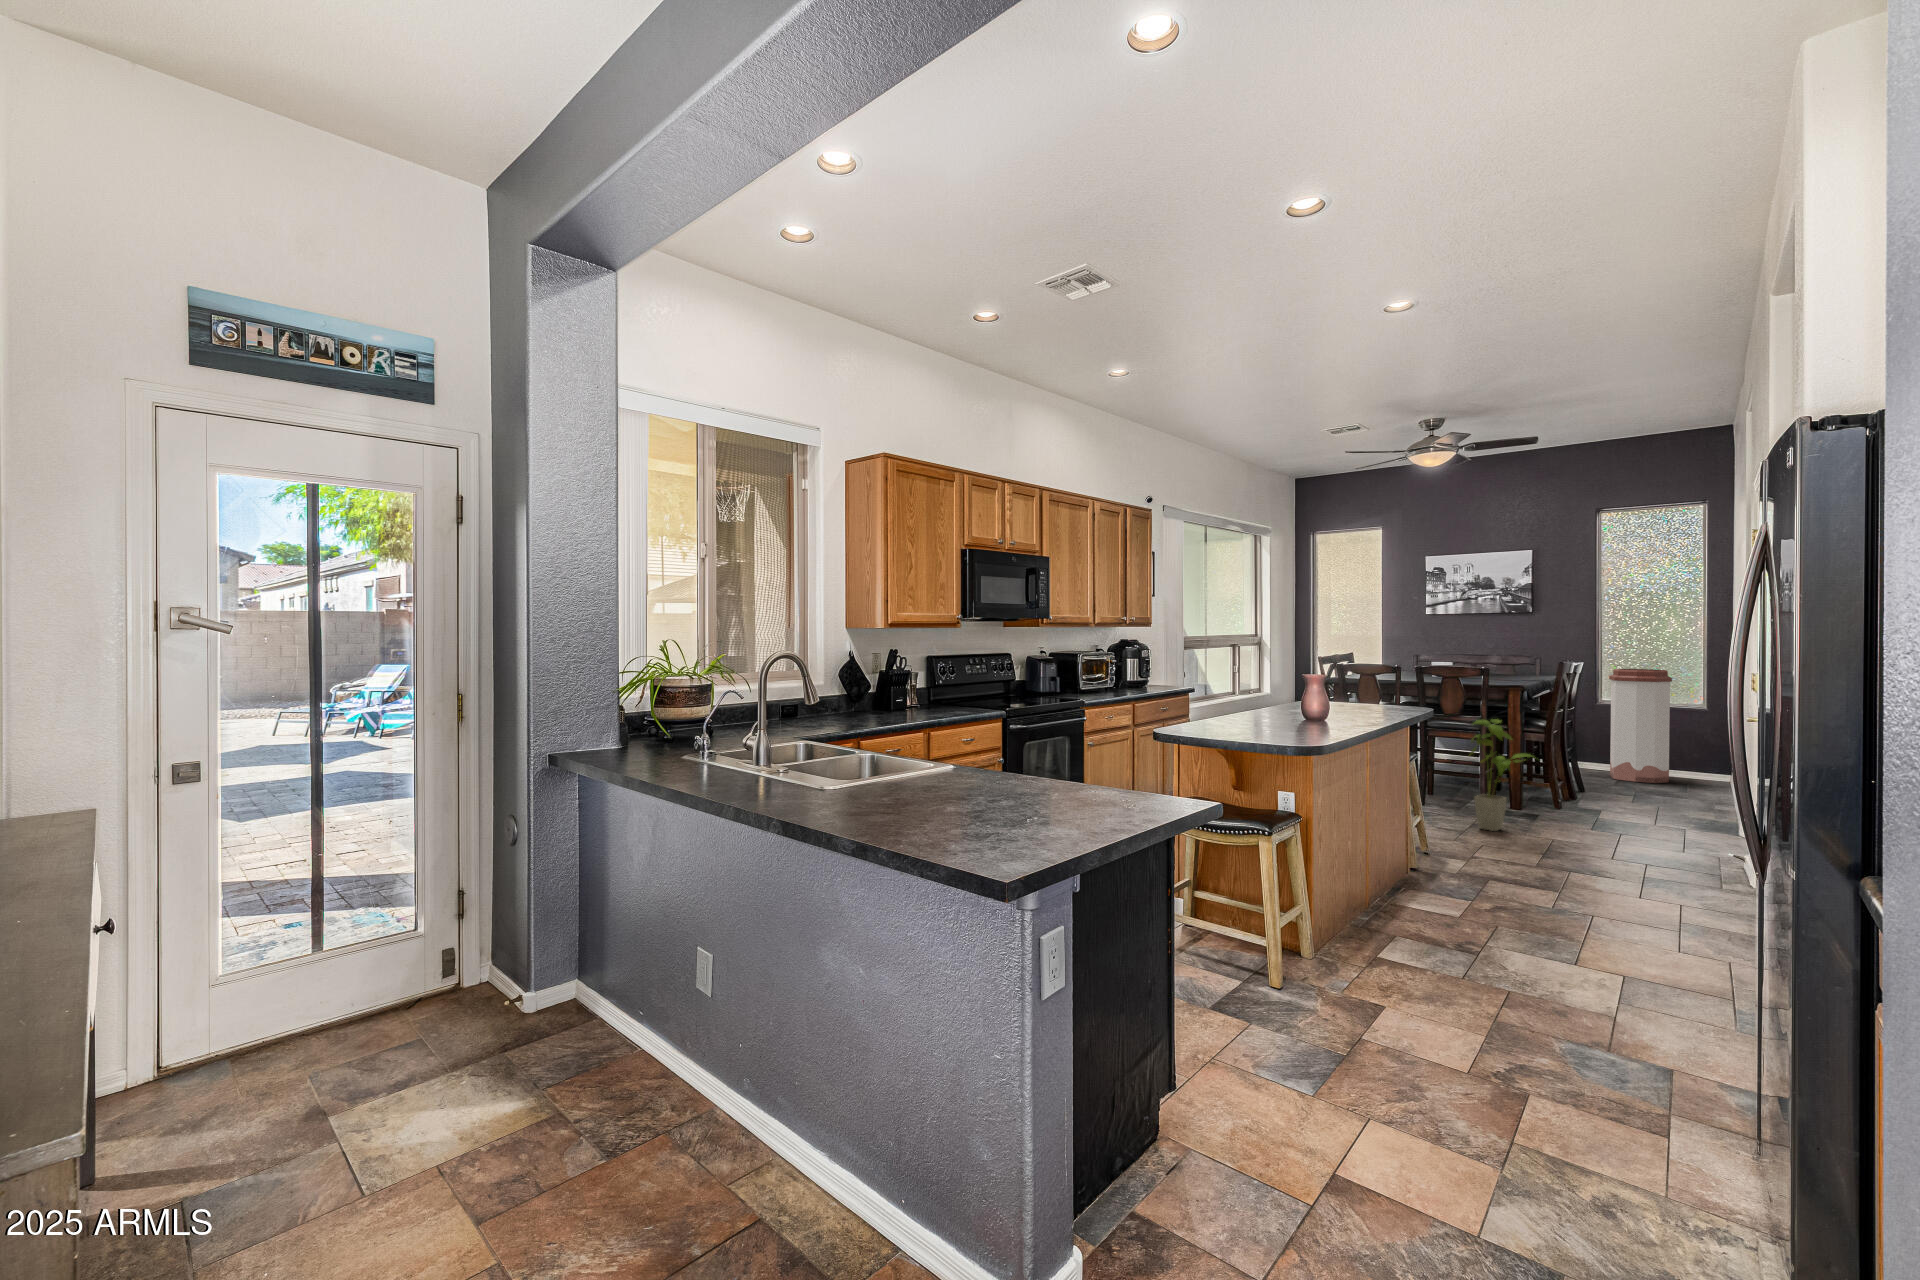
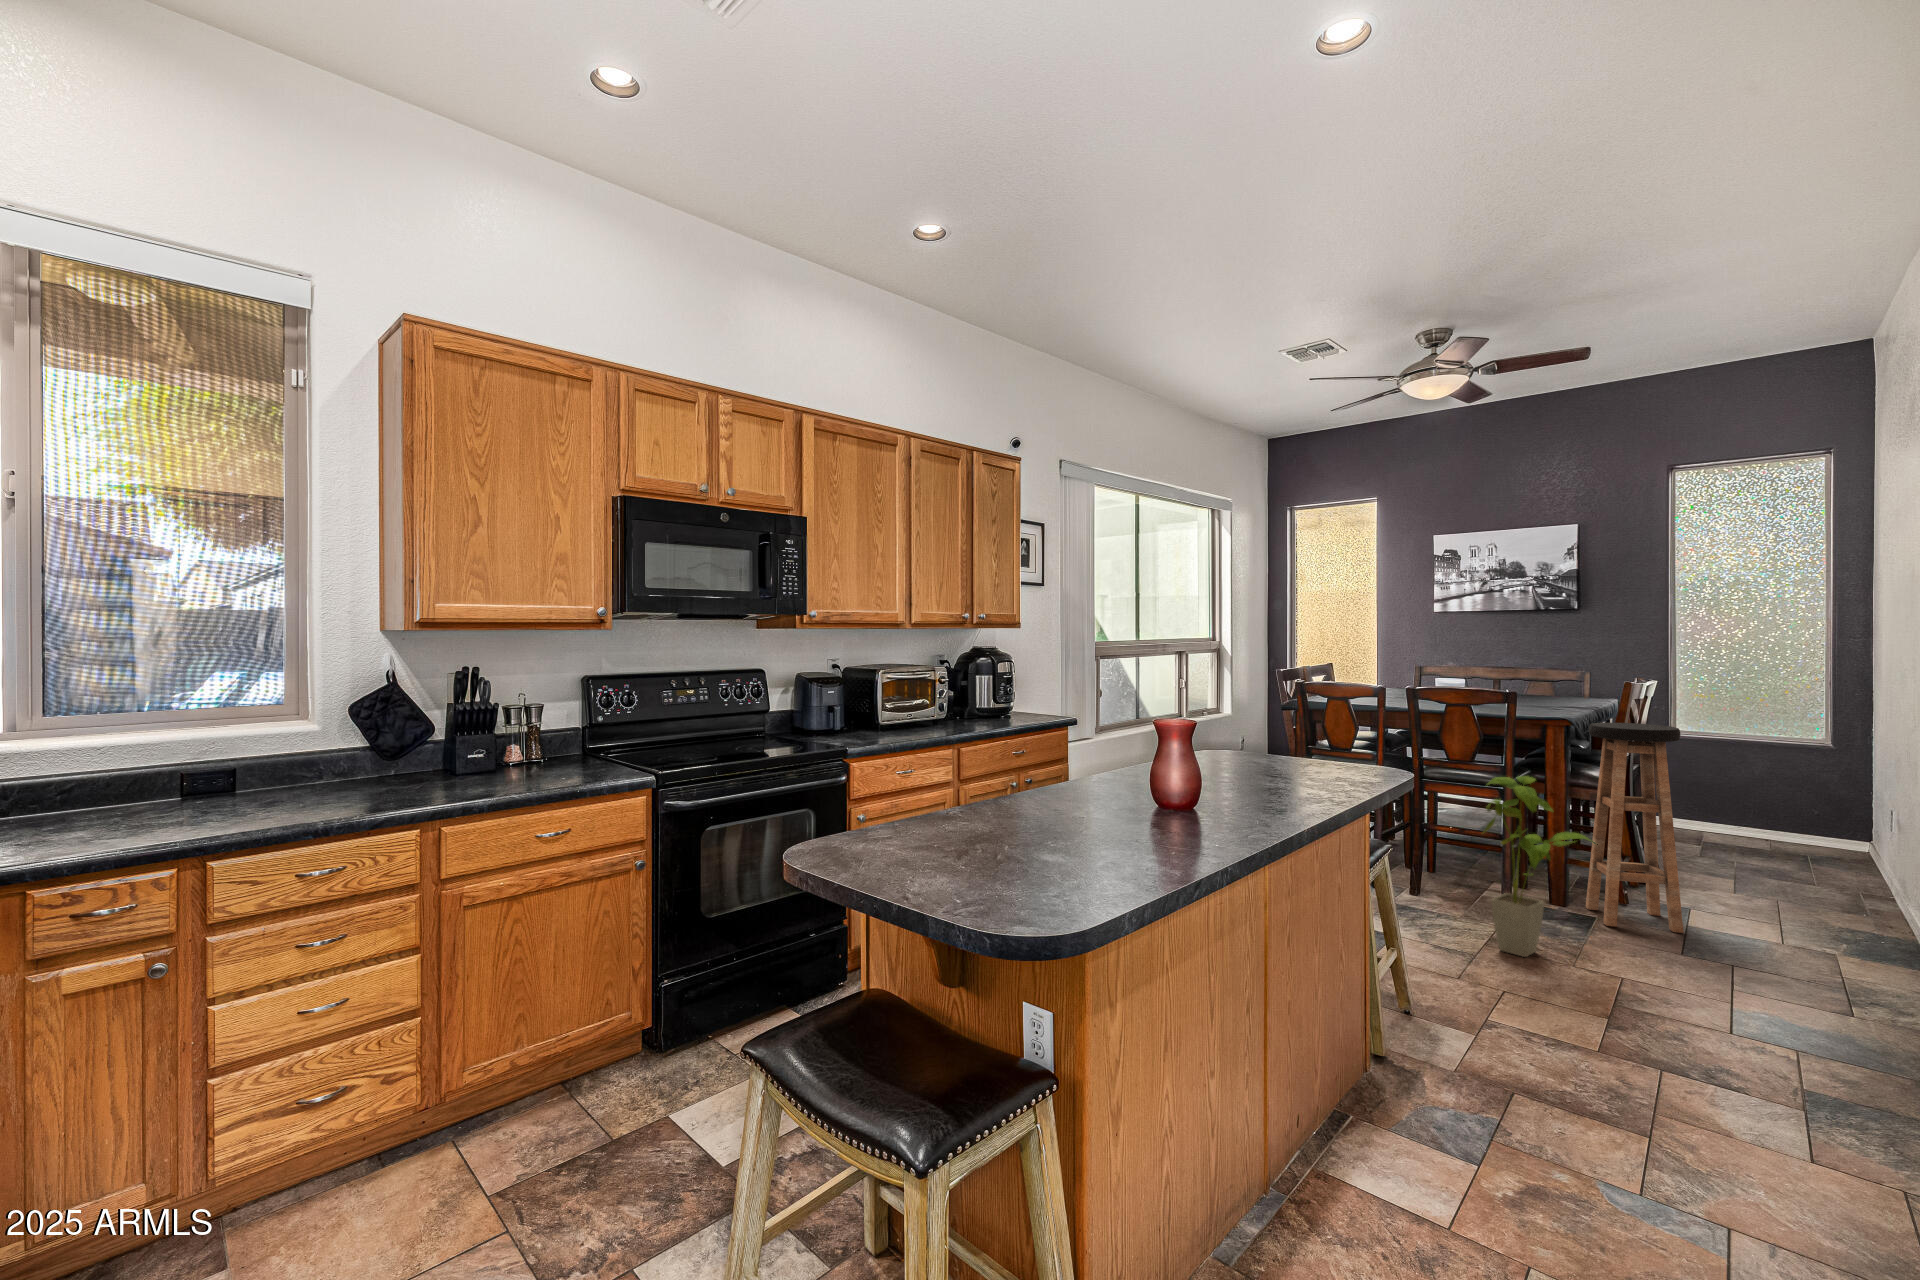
trash can: present [1609,669,1672,783] -> none [1691,688,1786,855]
bar stool: none [1534,689,1594,820] -> present [1586,723,1683,933]

